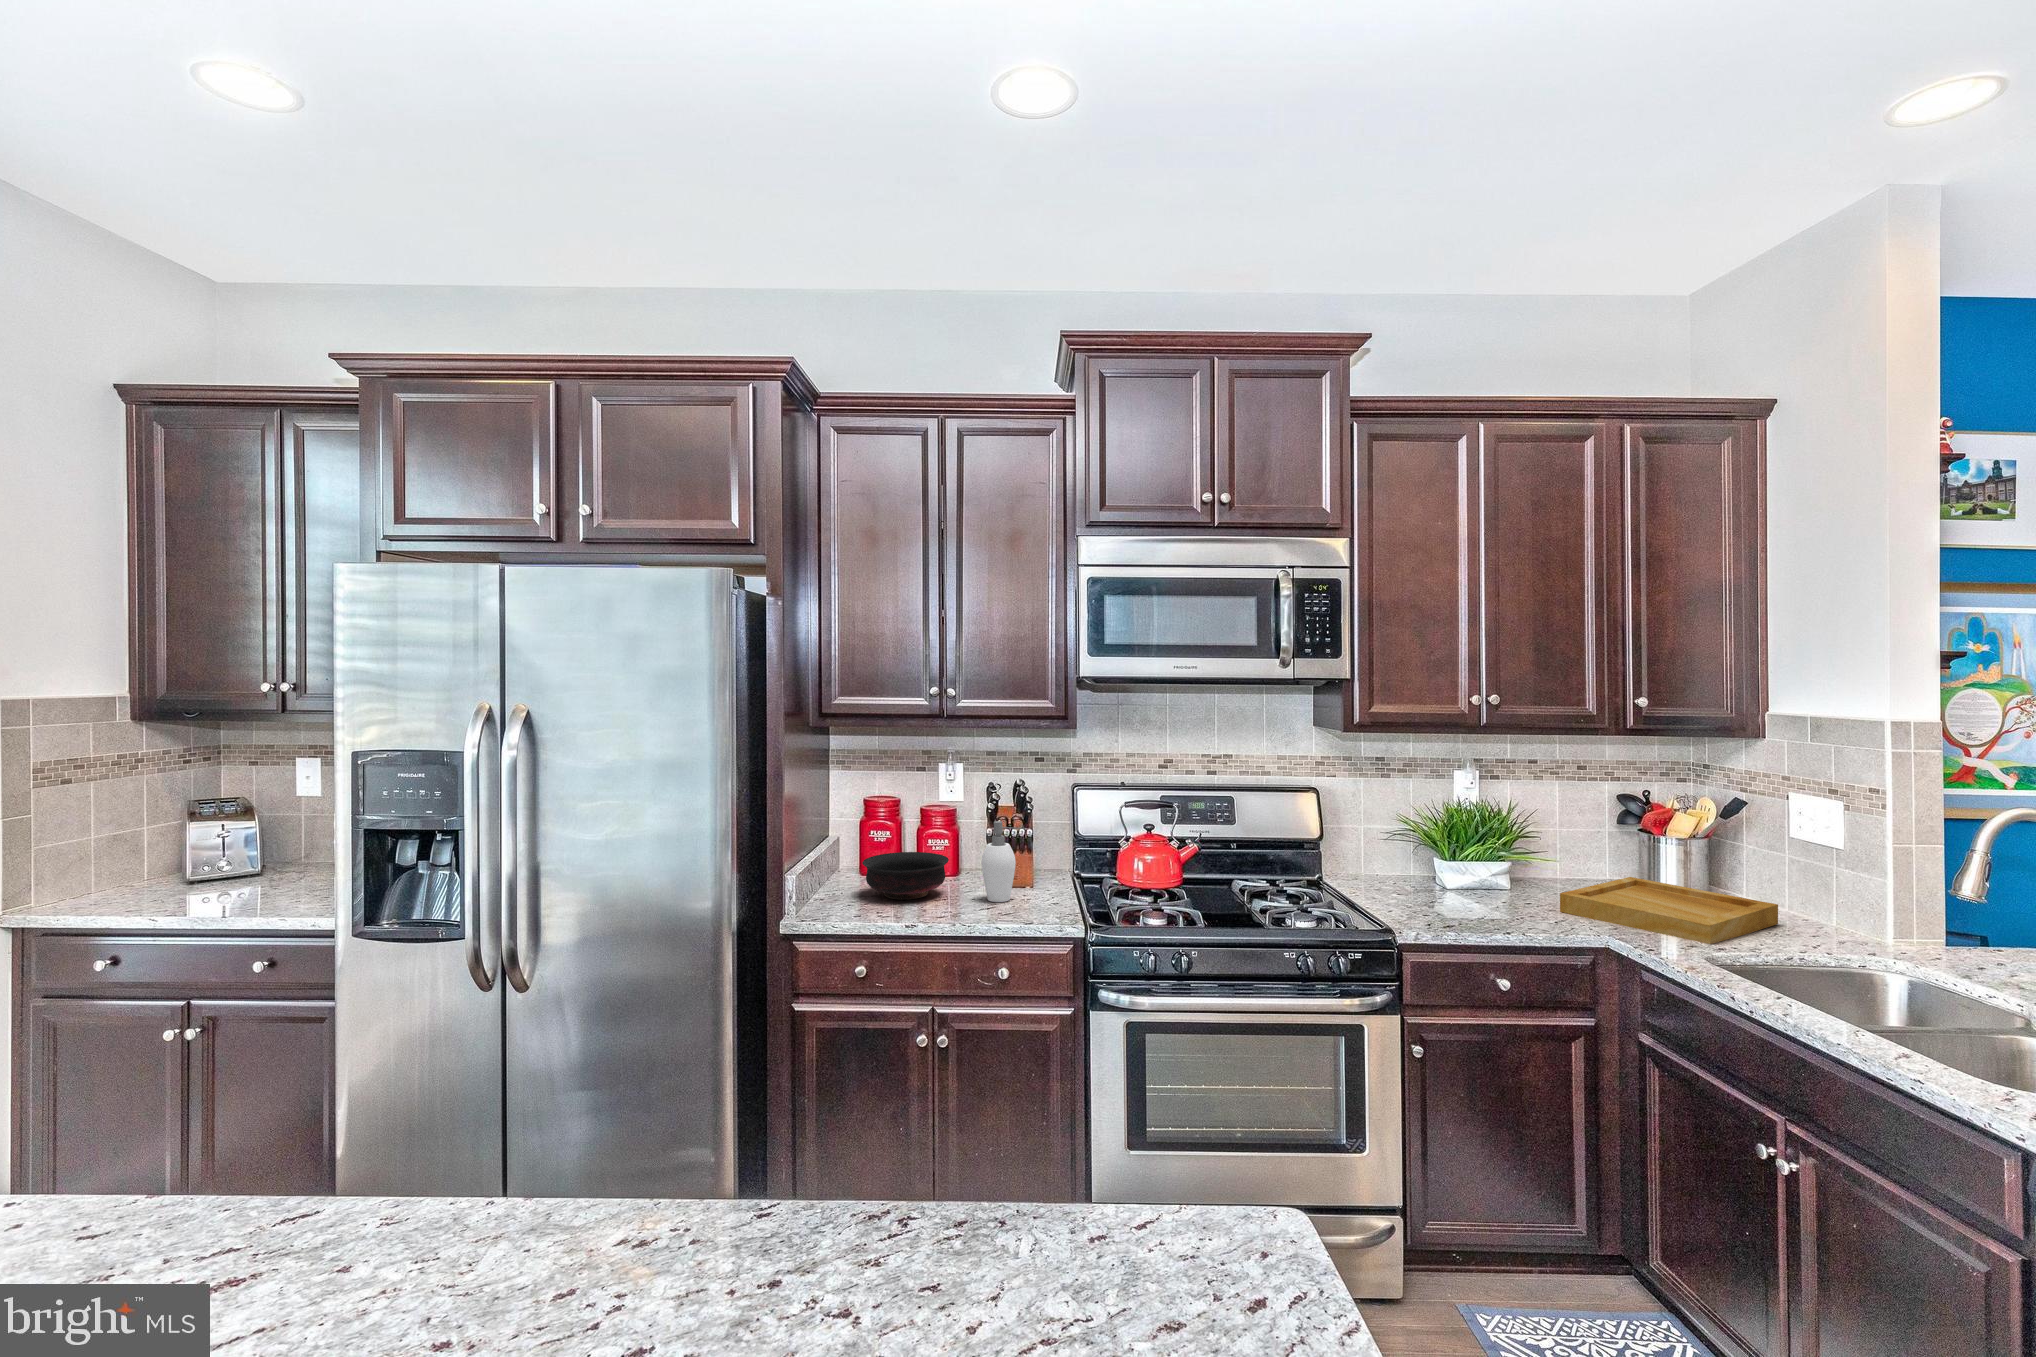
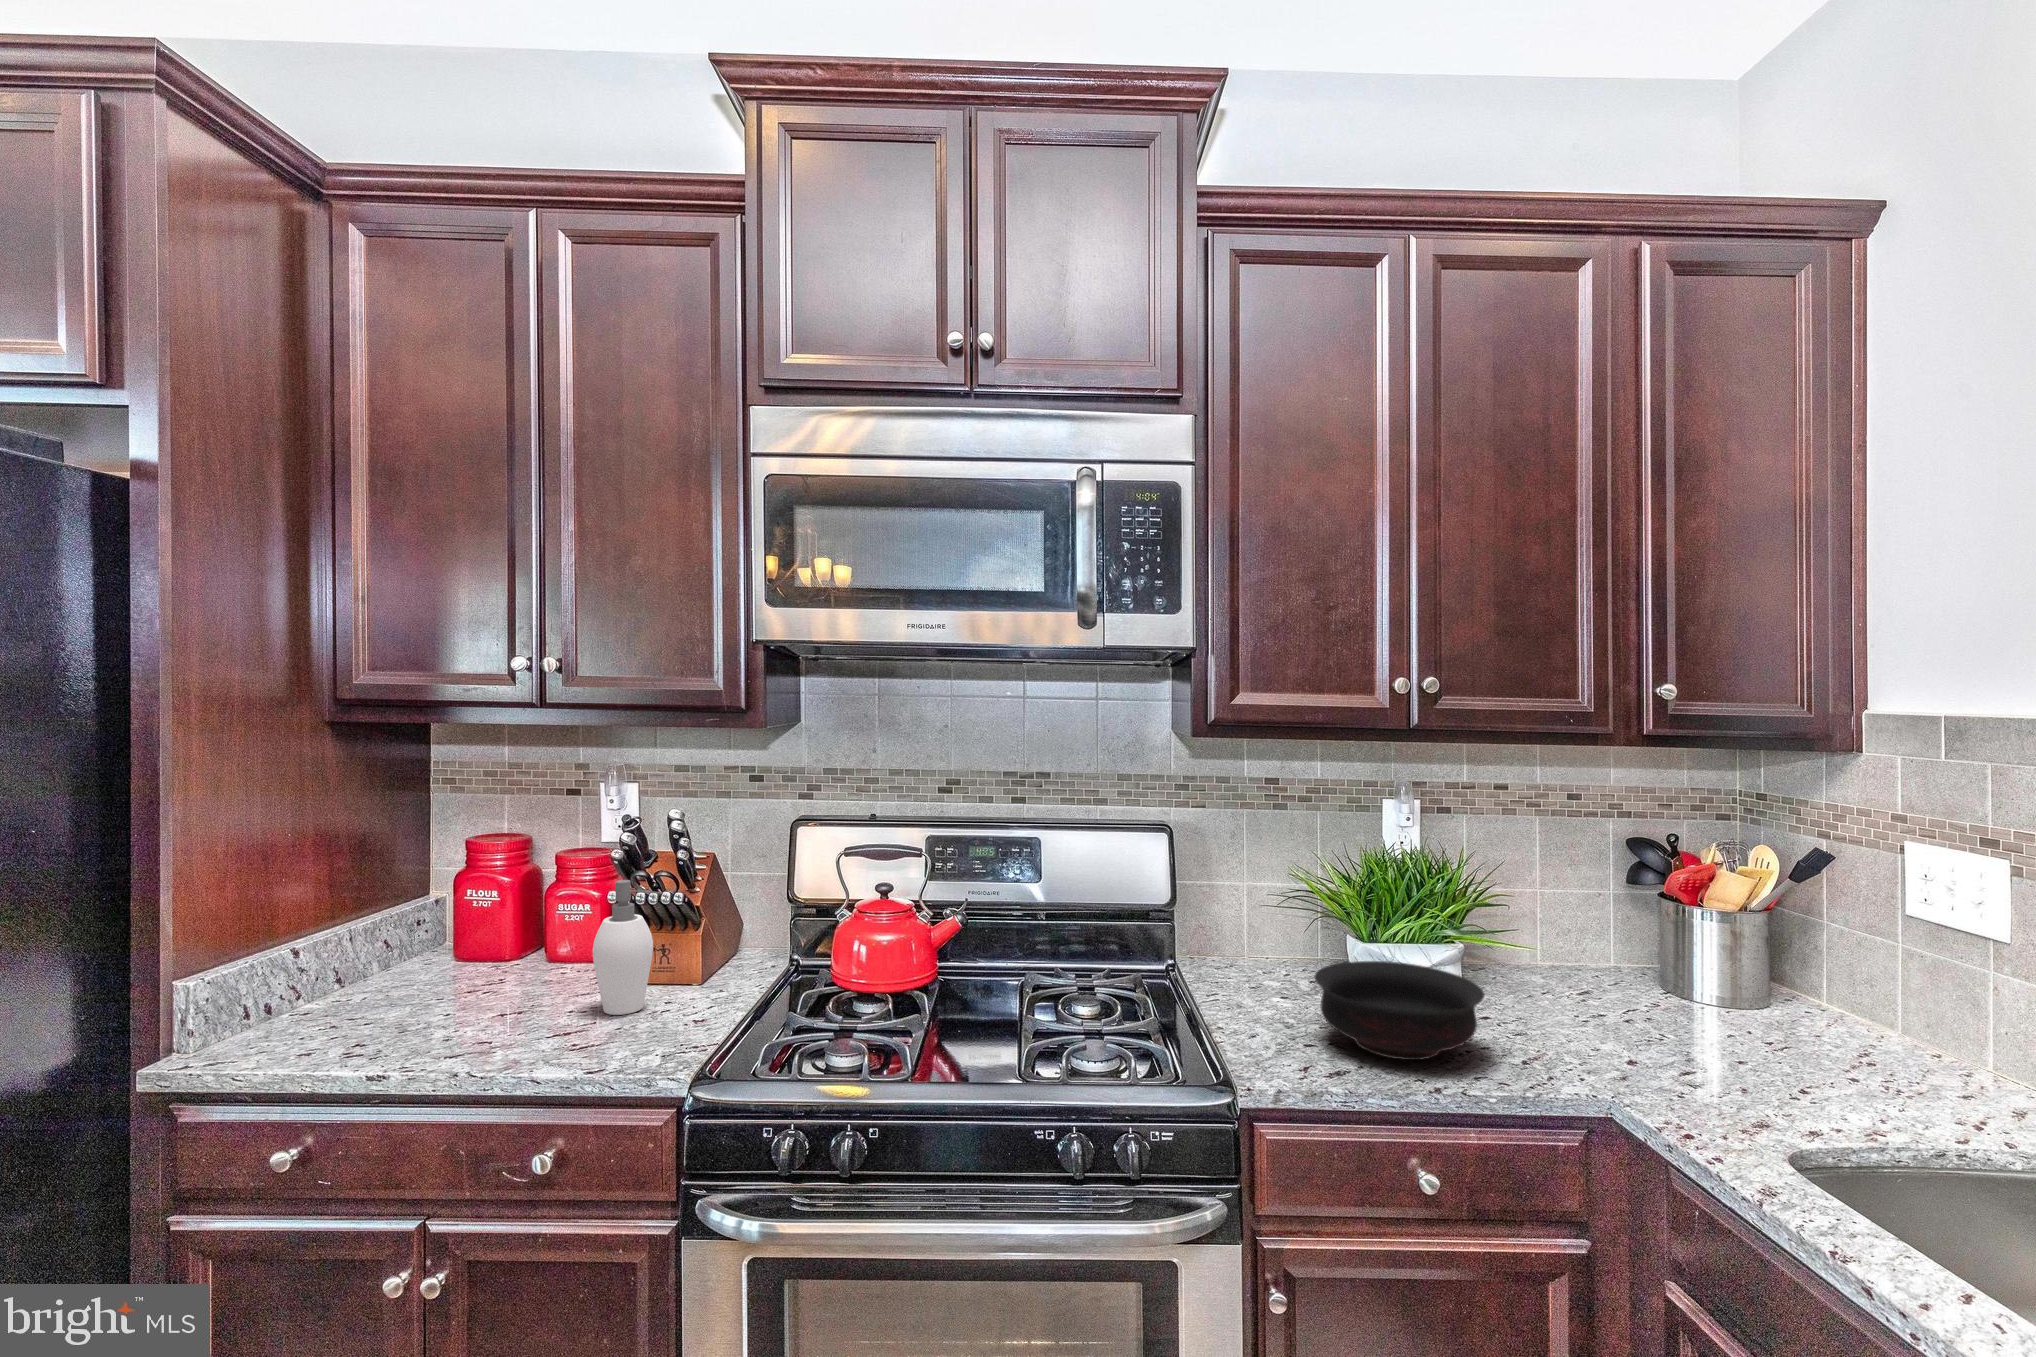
bowl: present [862,852,949,899] -> present [1314,961,1484,1060]
tray: present [1560,877,1778,944] -> none [1533,971,1896,1122]

